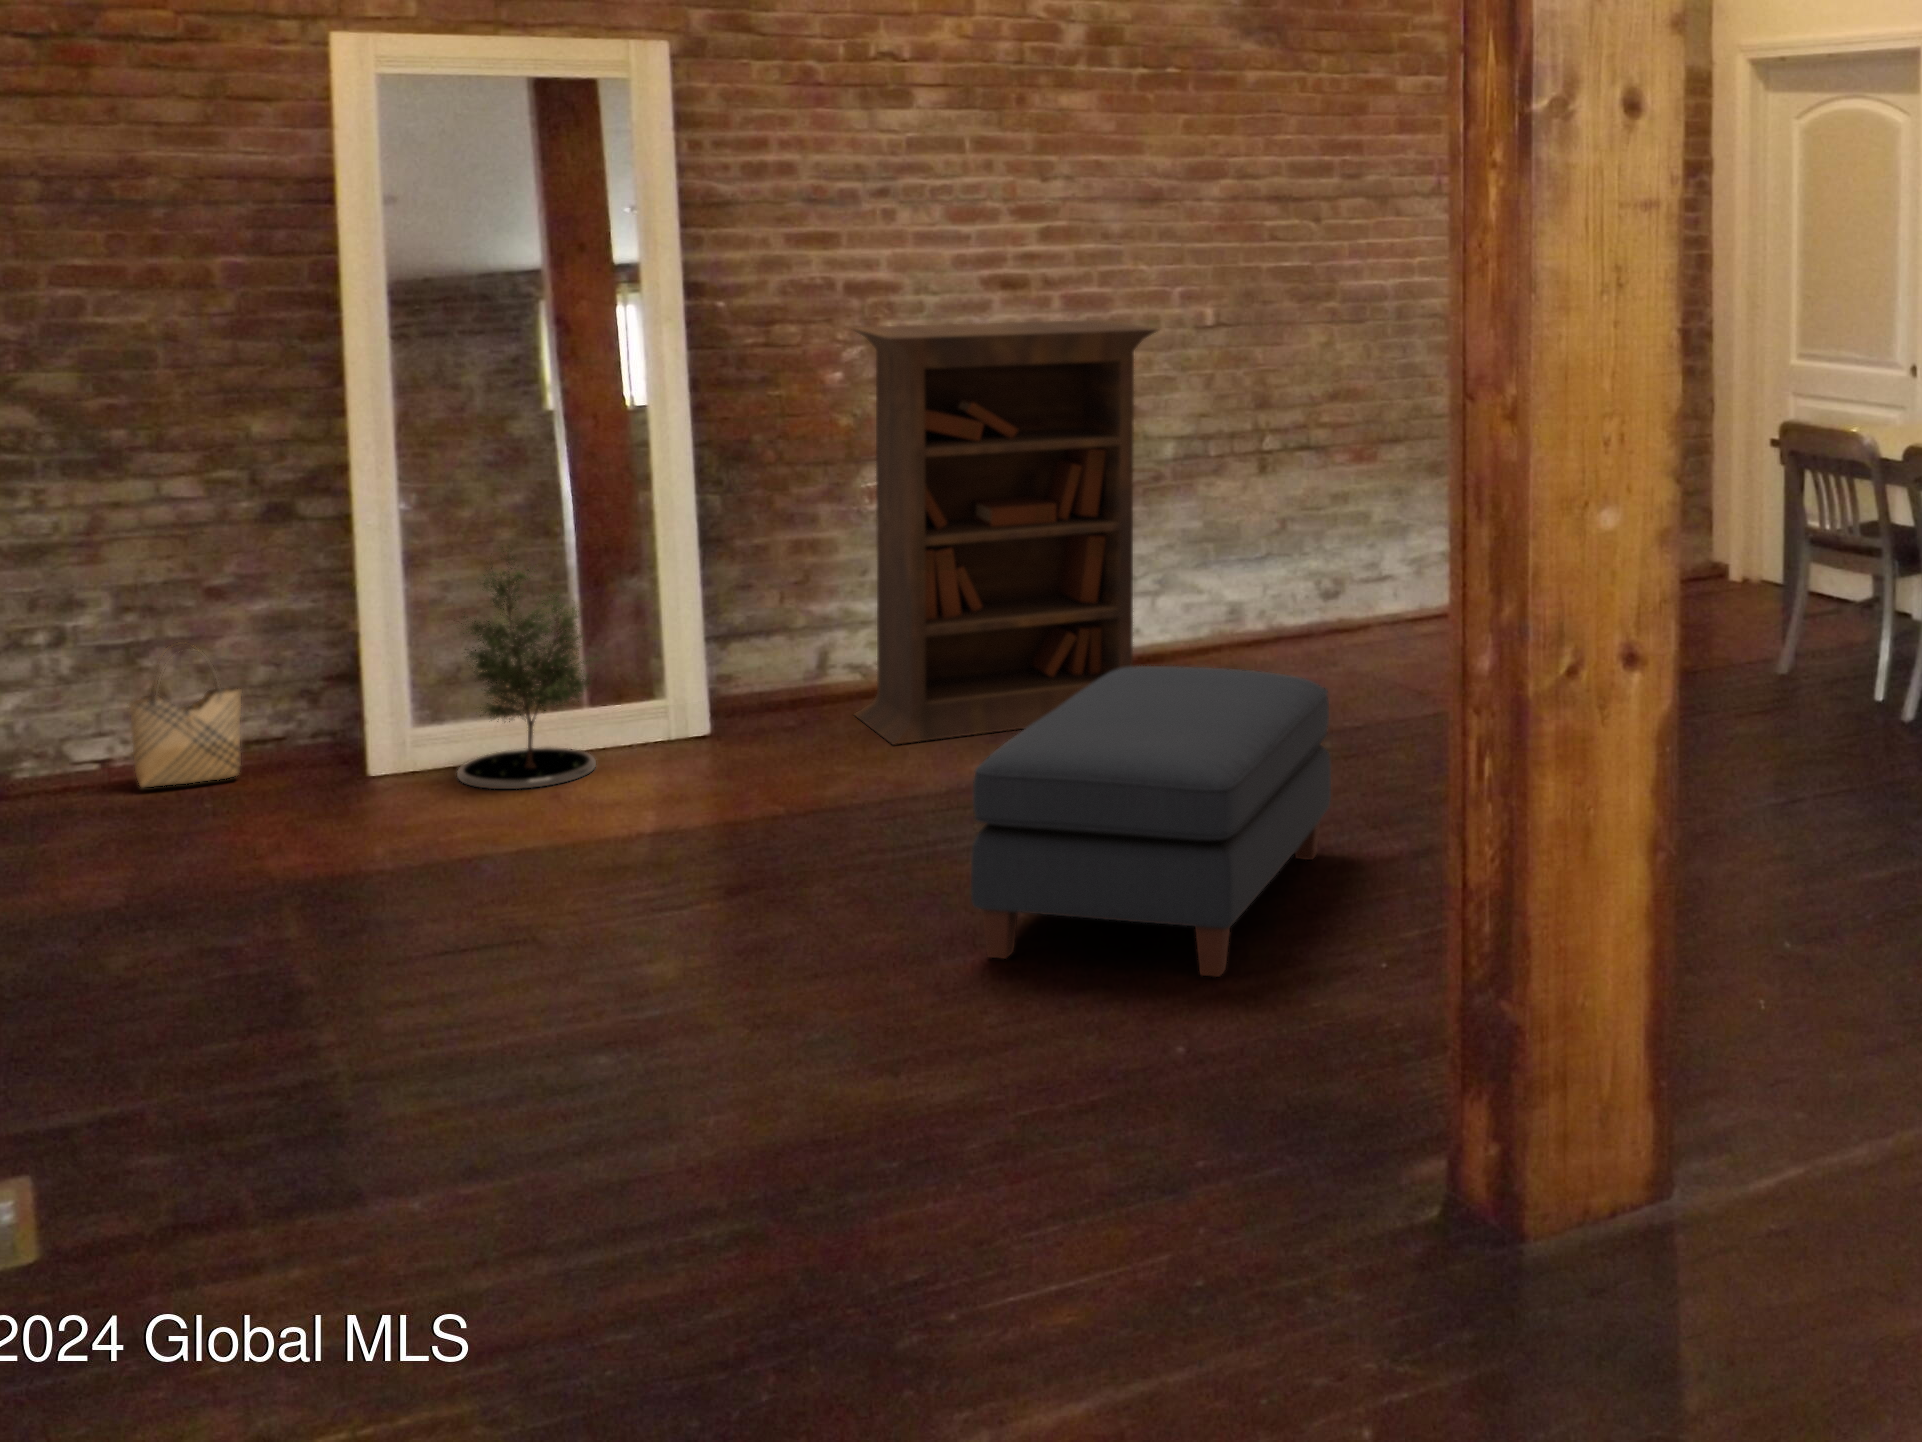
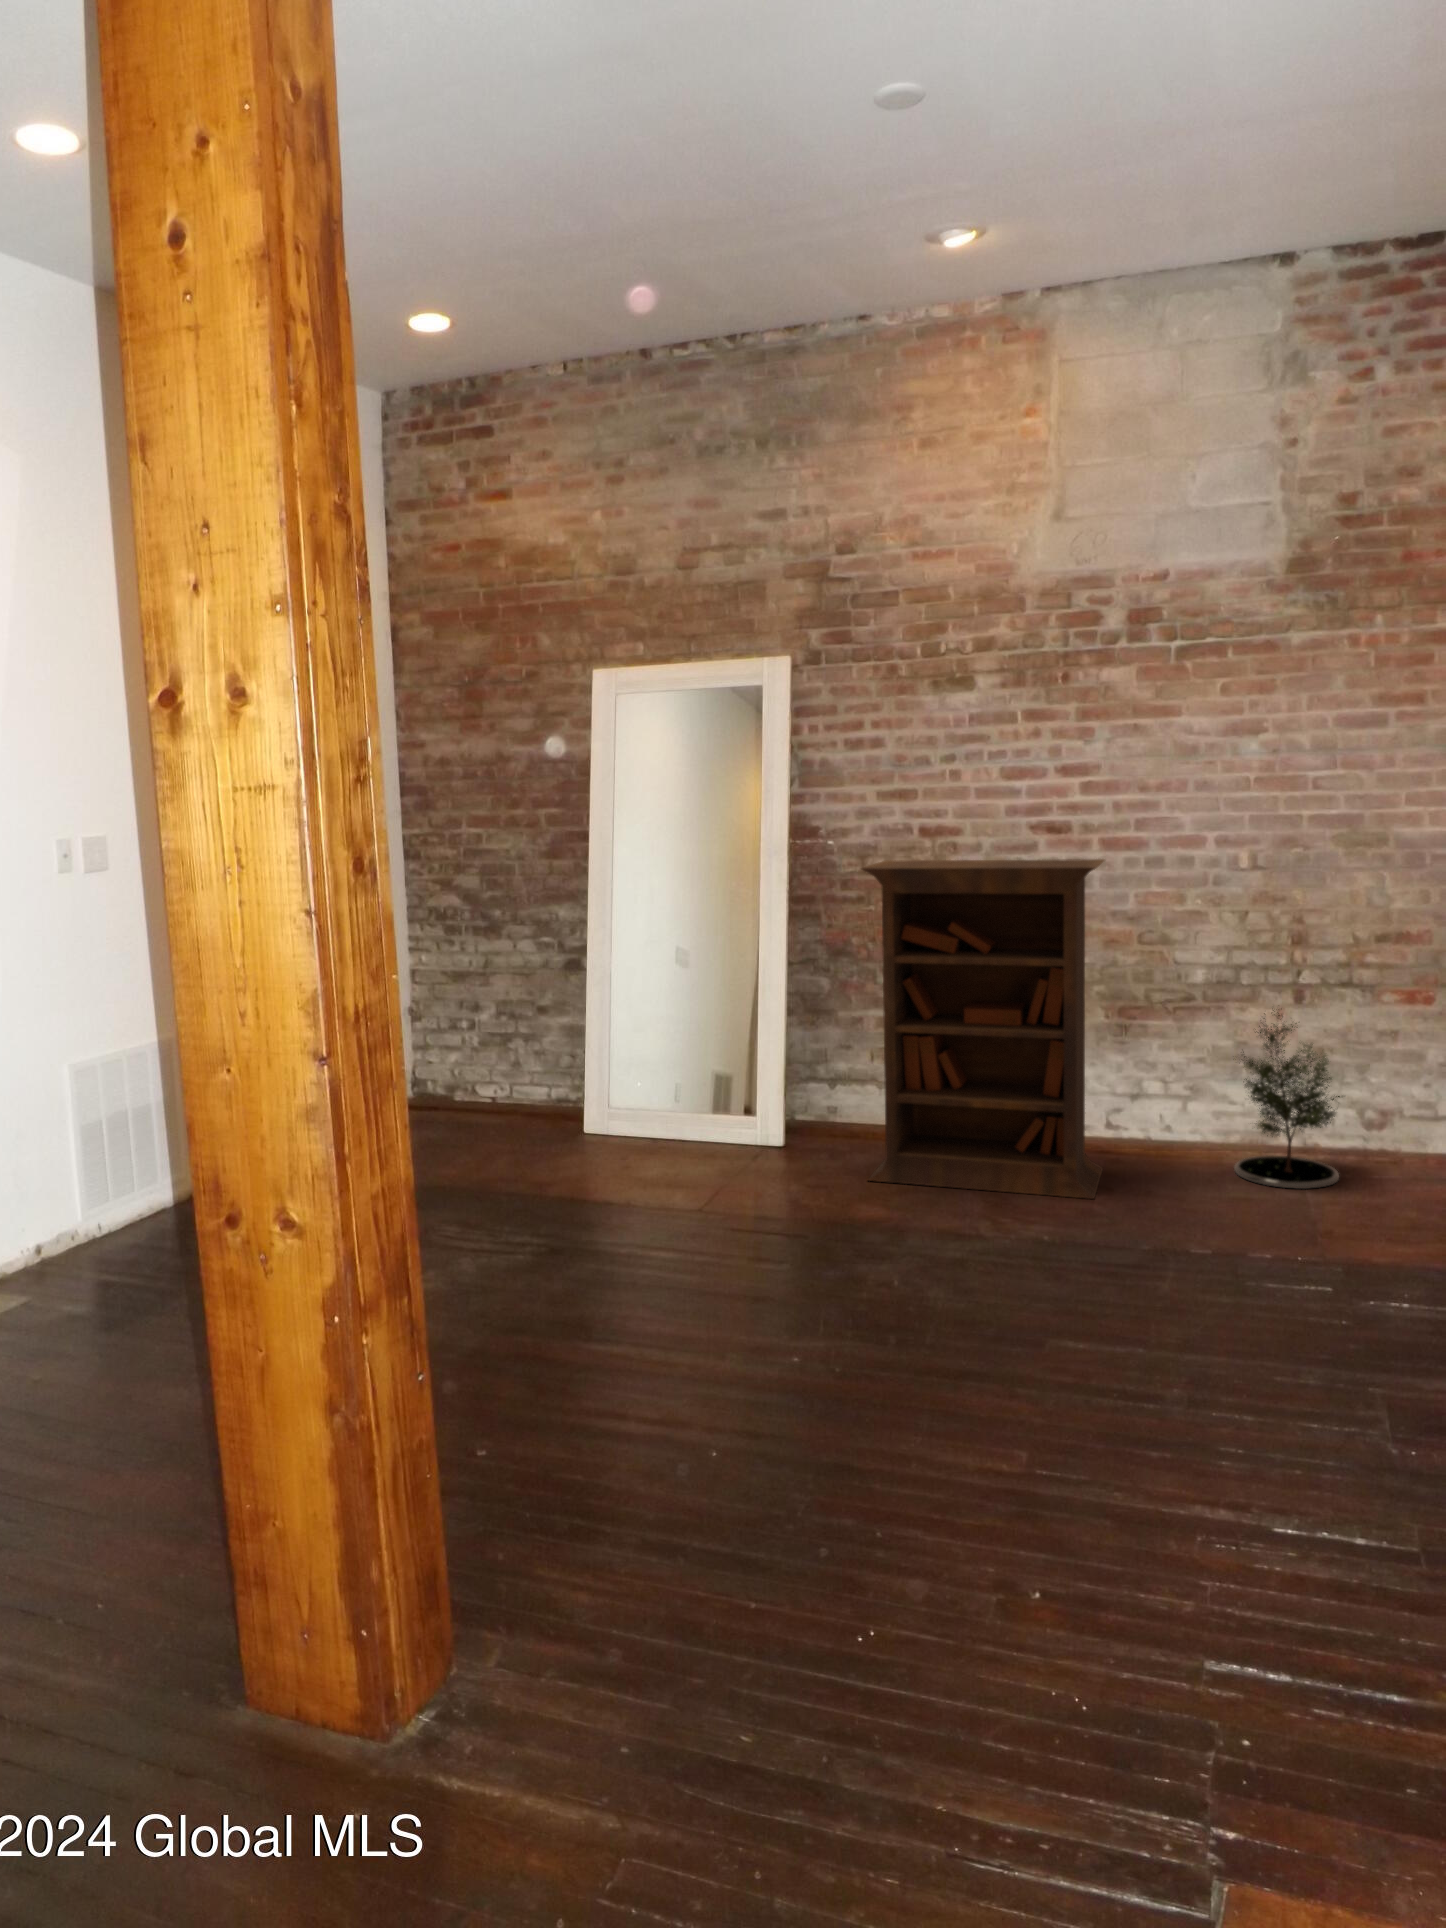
potted tree: present [457,547,596,789] -> present [1234,1008,1343,1189]
woven basket: present [129,643,242,787] -> none [487,1036,545,1120]
ottoman: present [971,666,1331,977] -> none [563,1155,978,1450]

